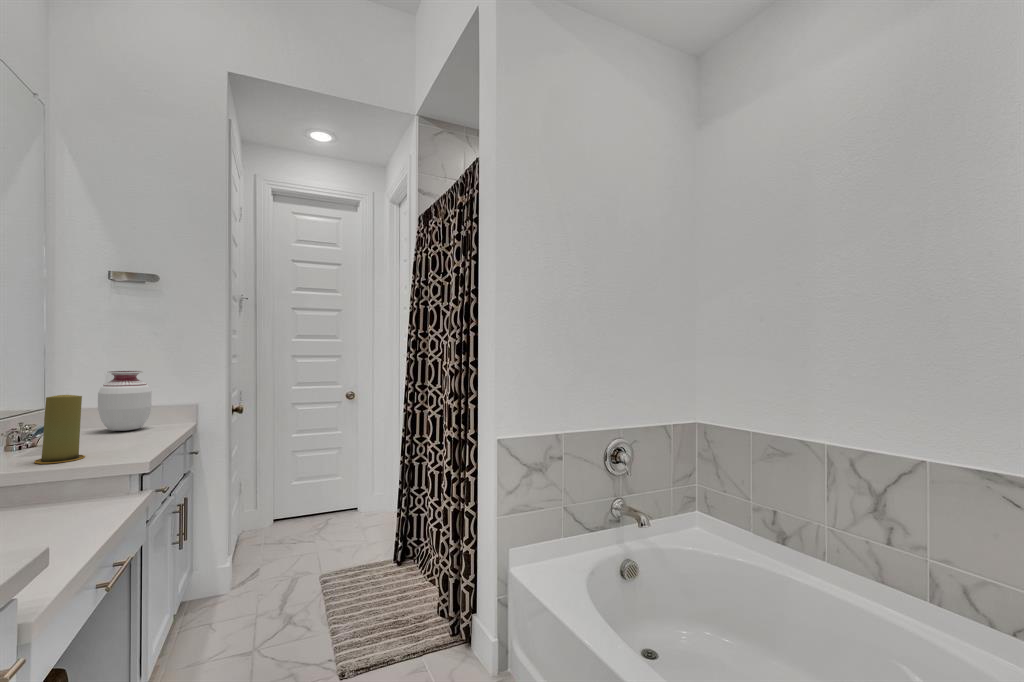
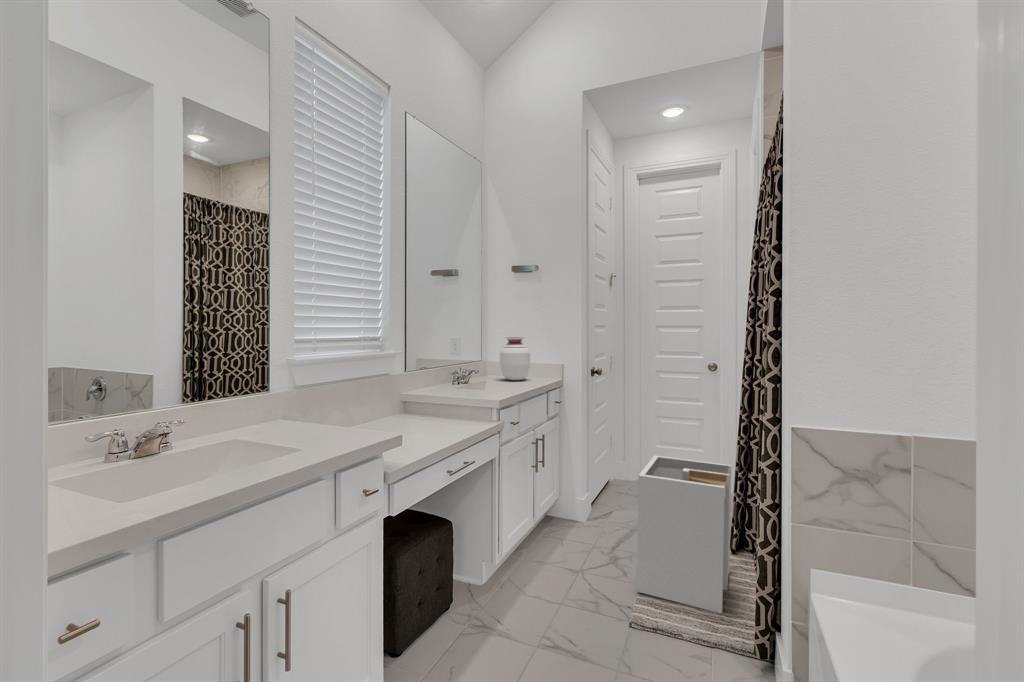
candle: present [35,395,85,464] -> none [449,350,473,394]
laundry hamper: none [329,483,417,640] -> present [637,455,731,613]

